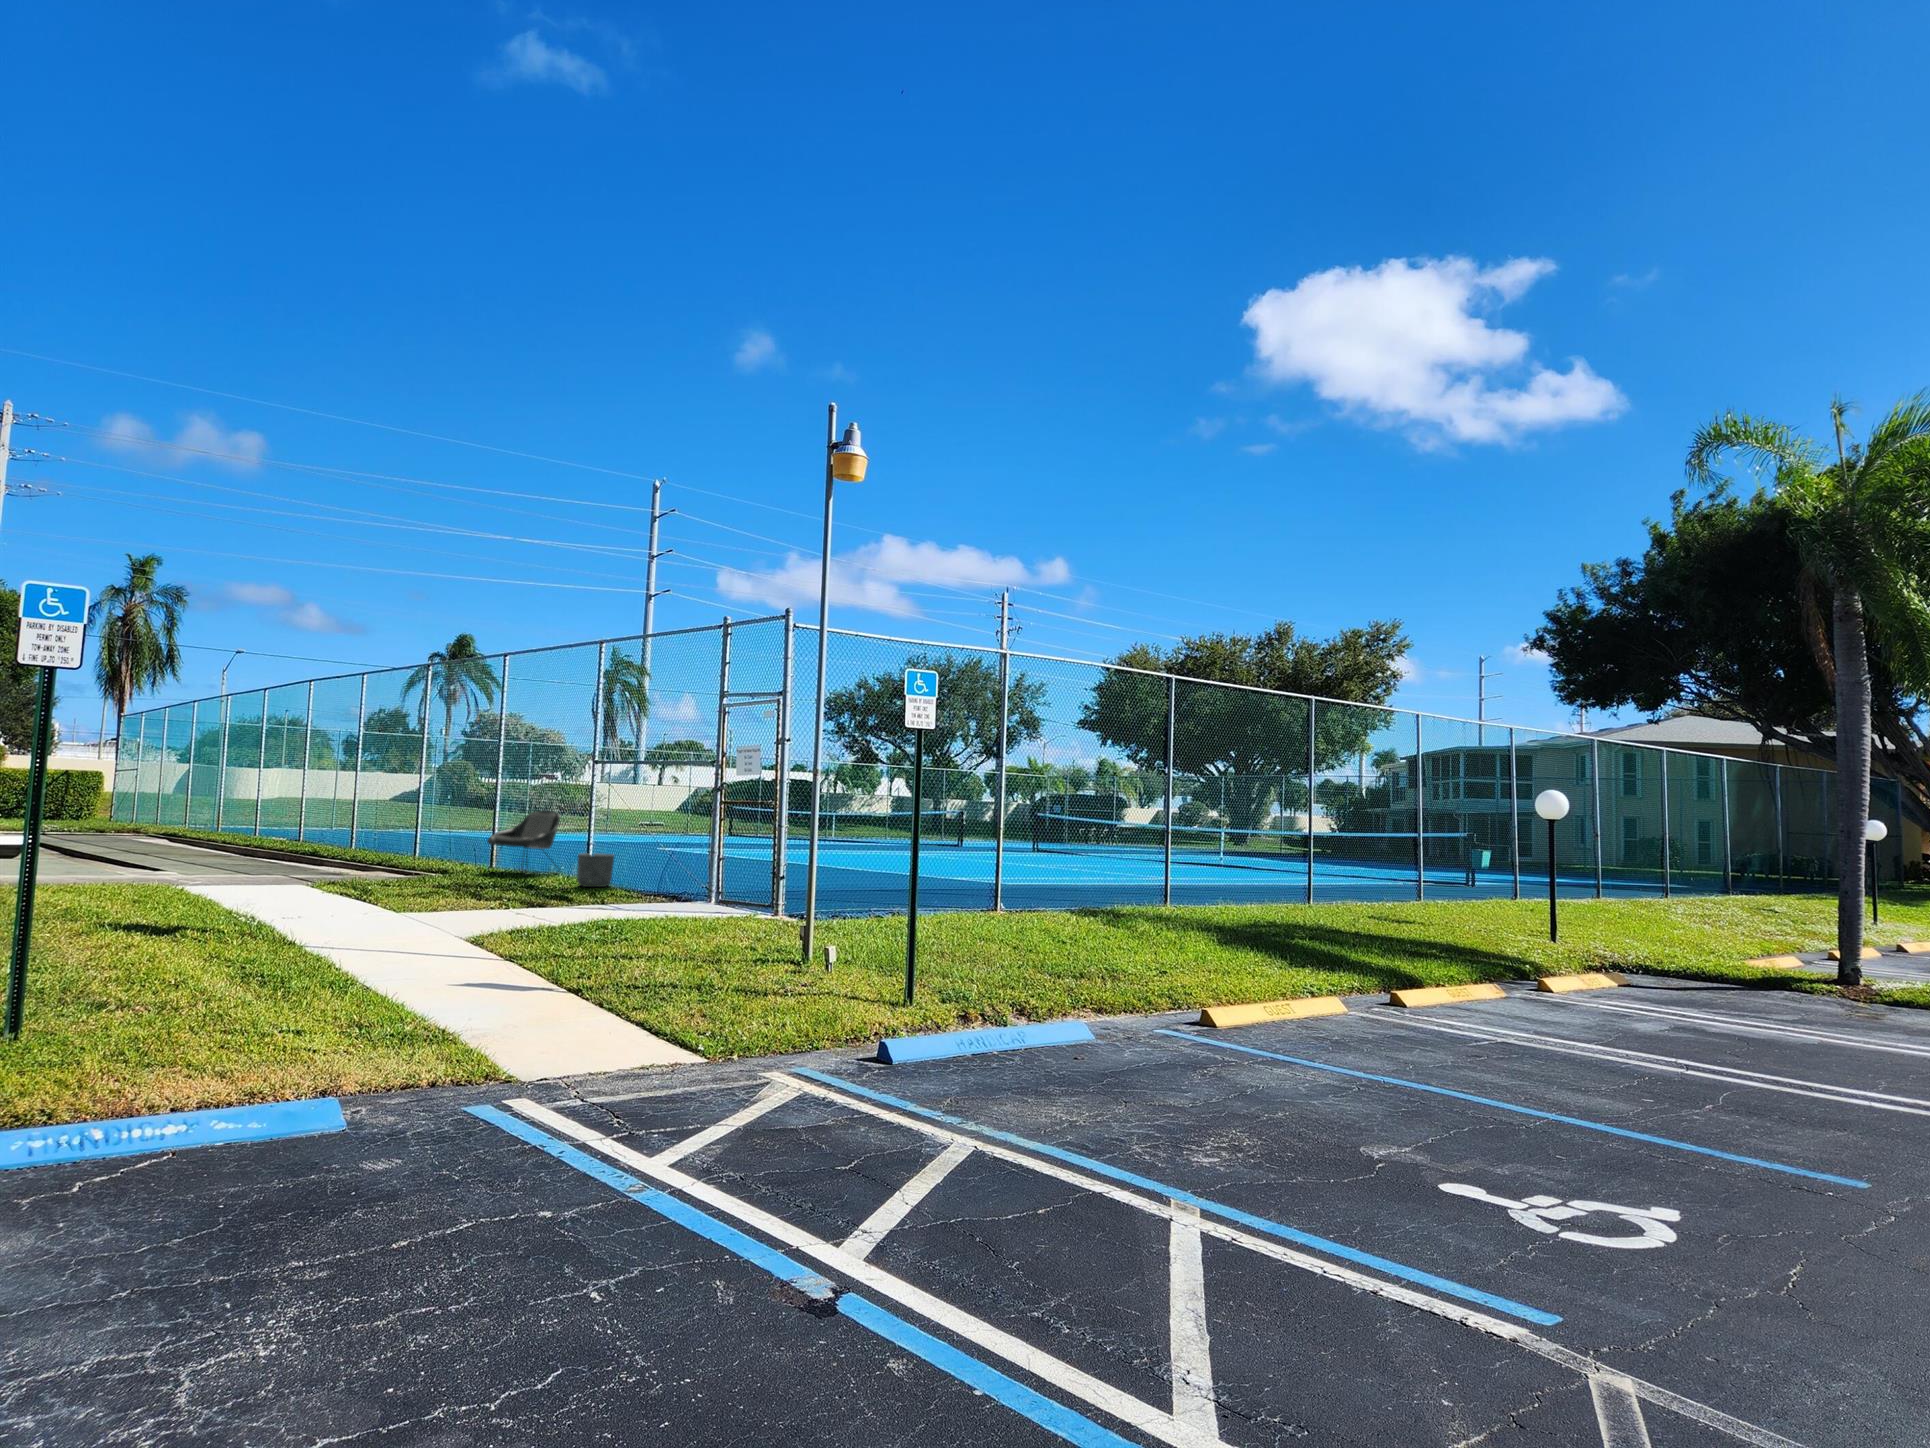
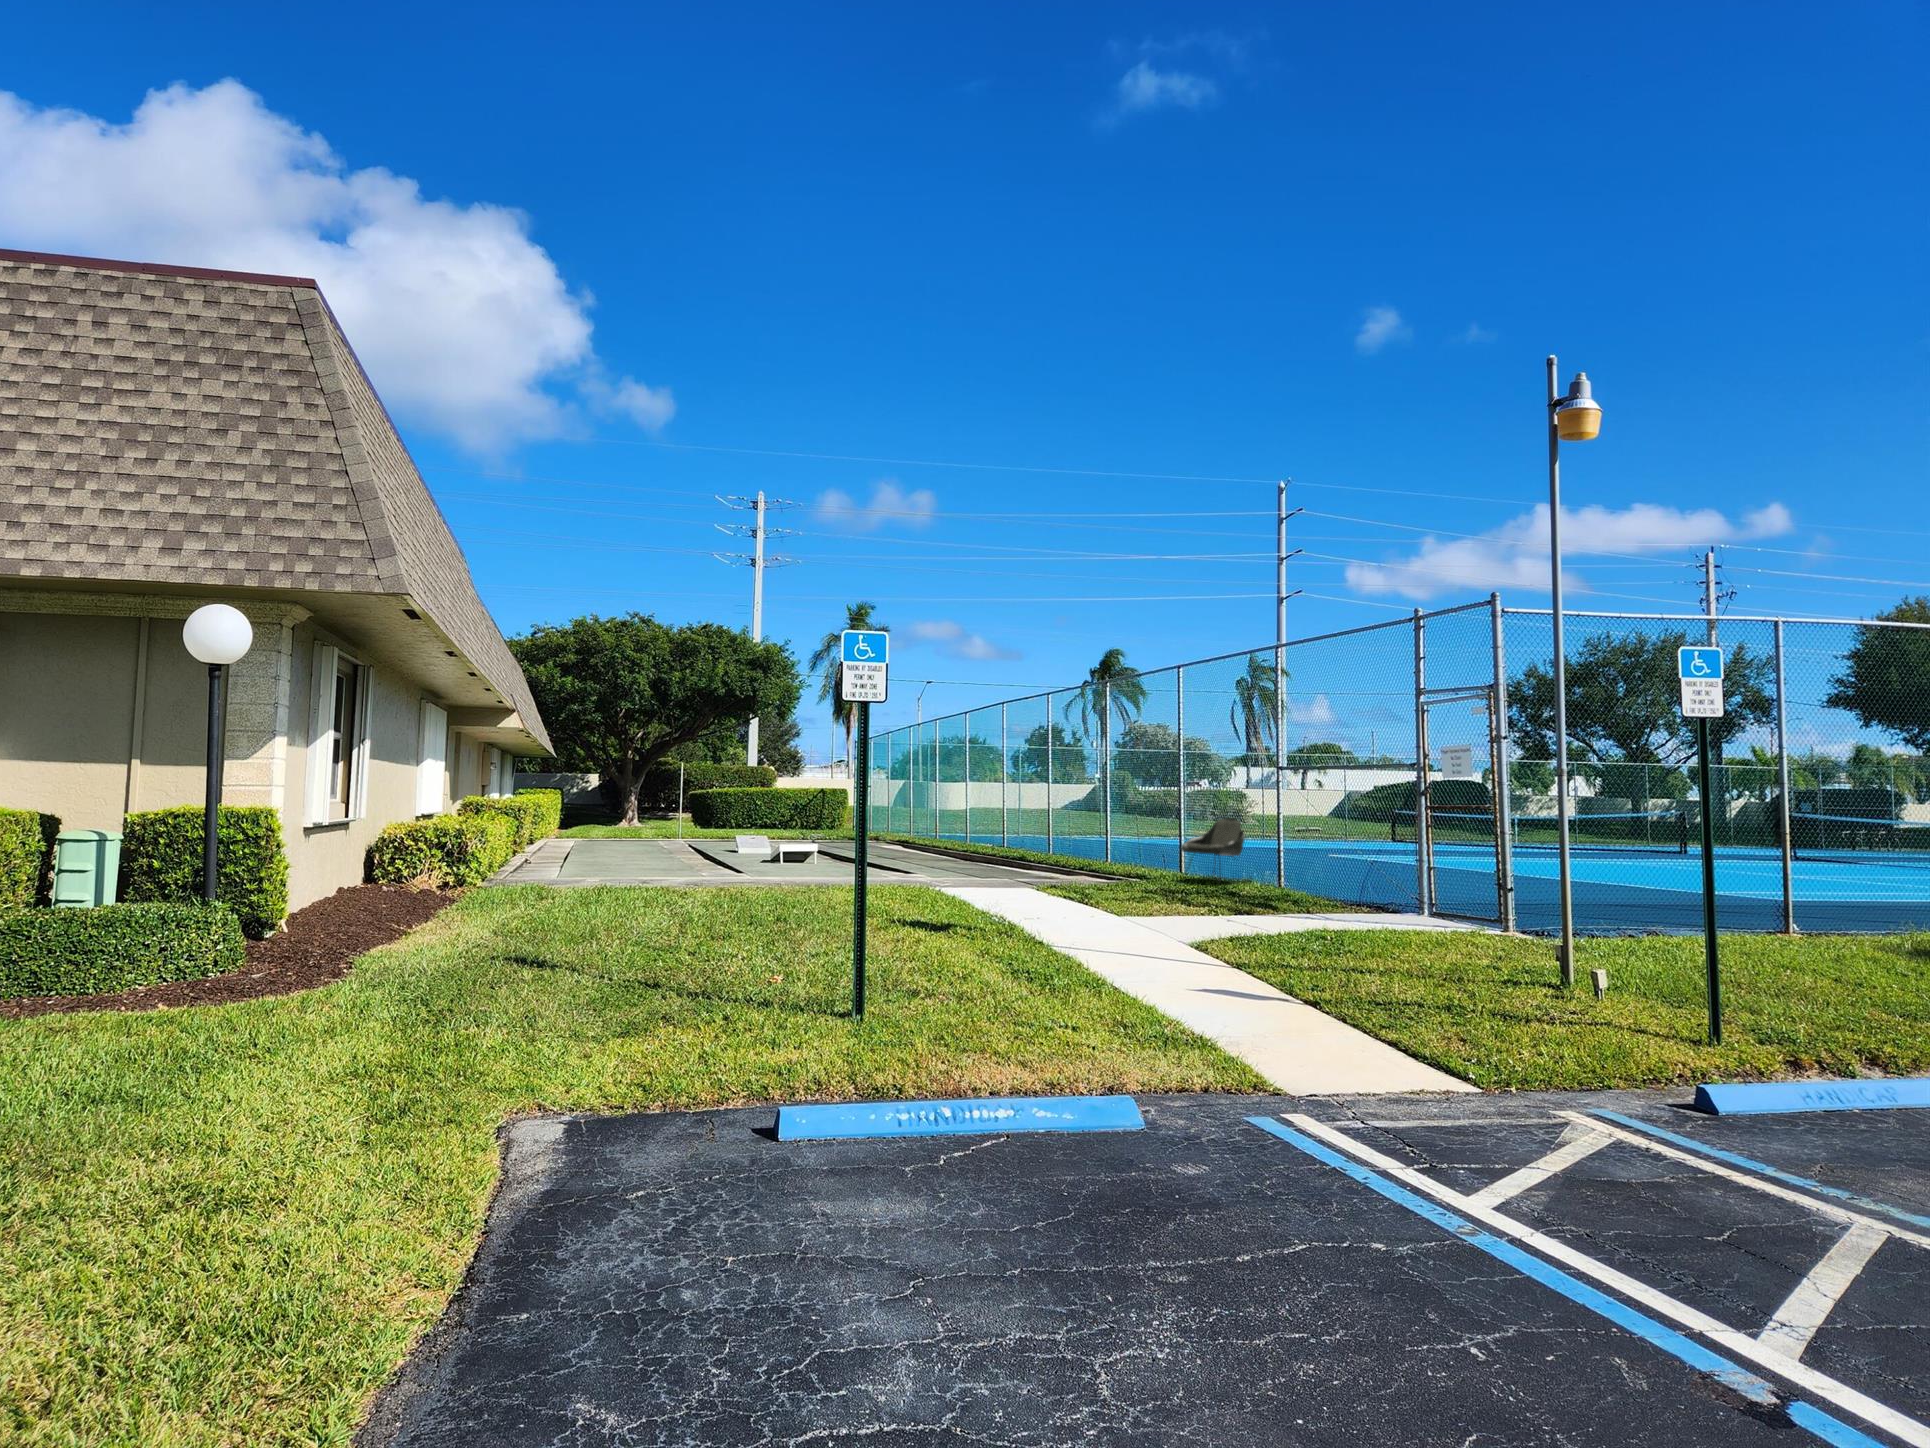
planter: present [577,853,614,887] -> none [1271,860,1309,895]

